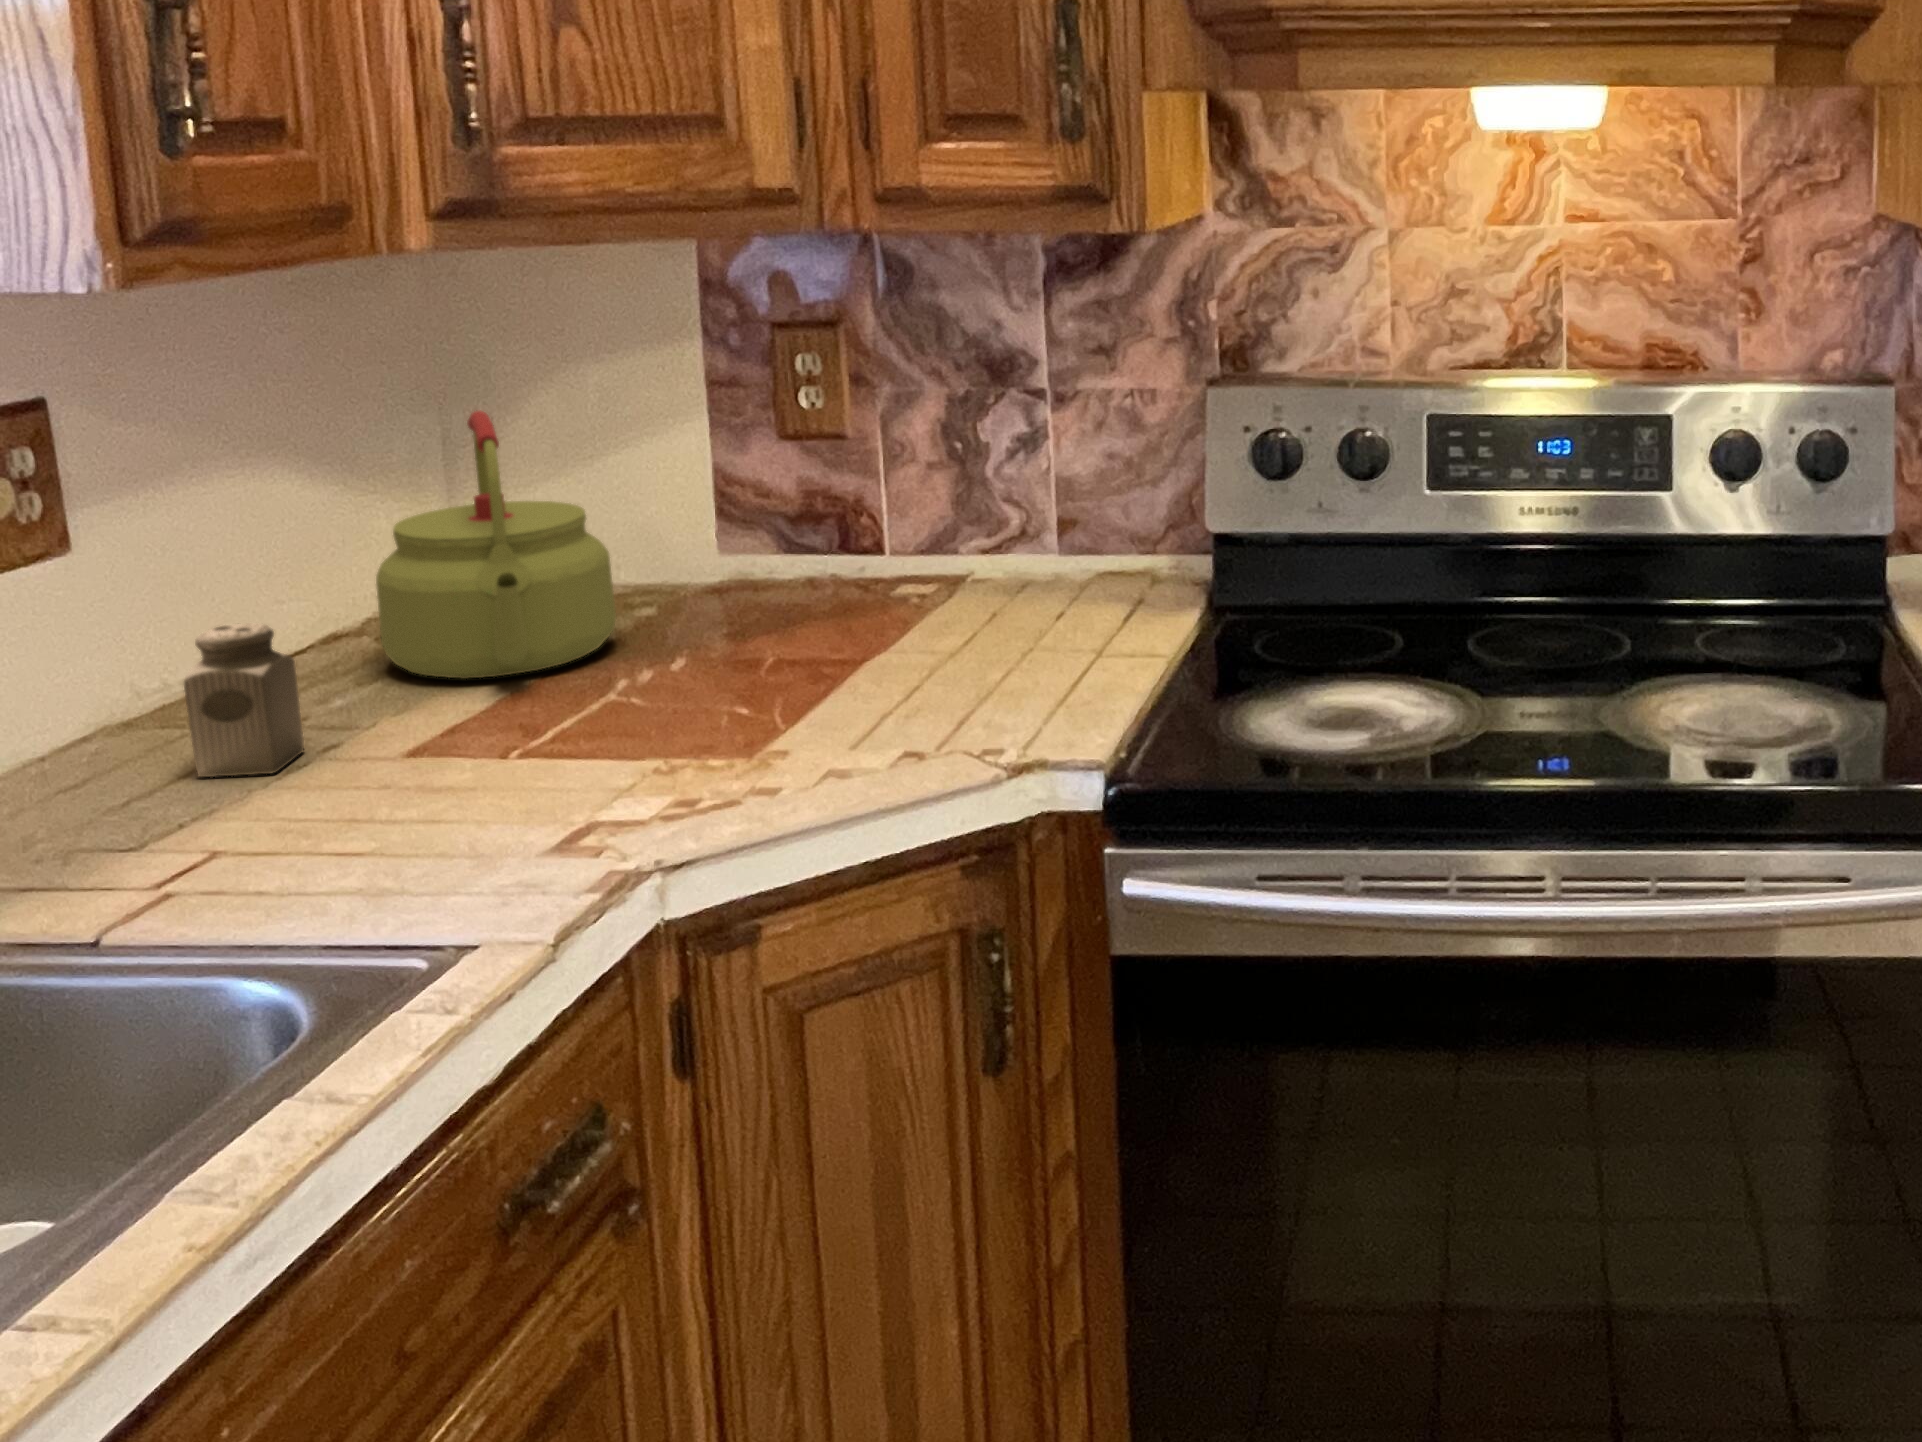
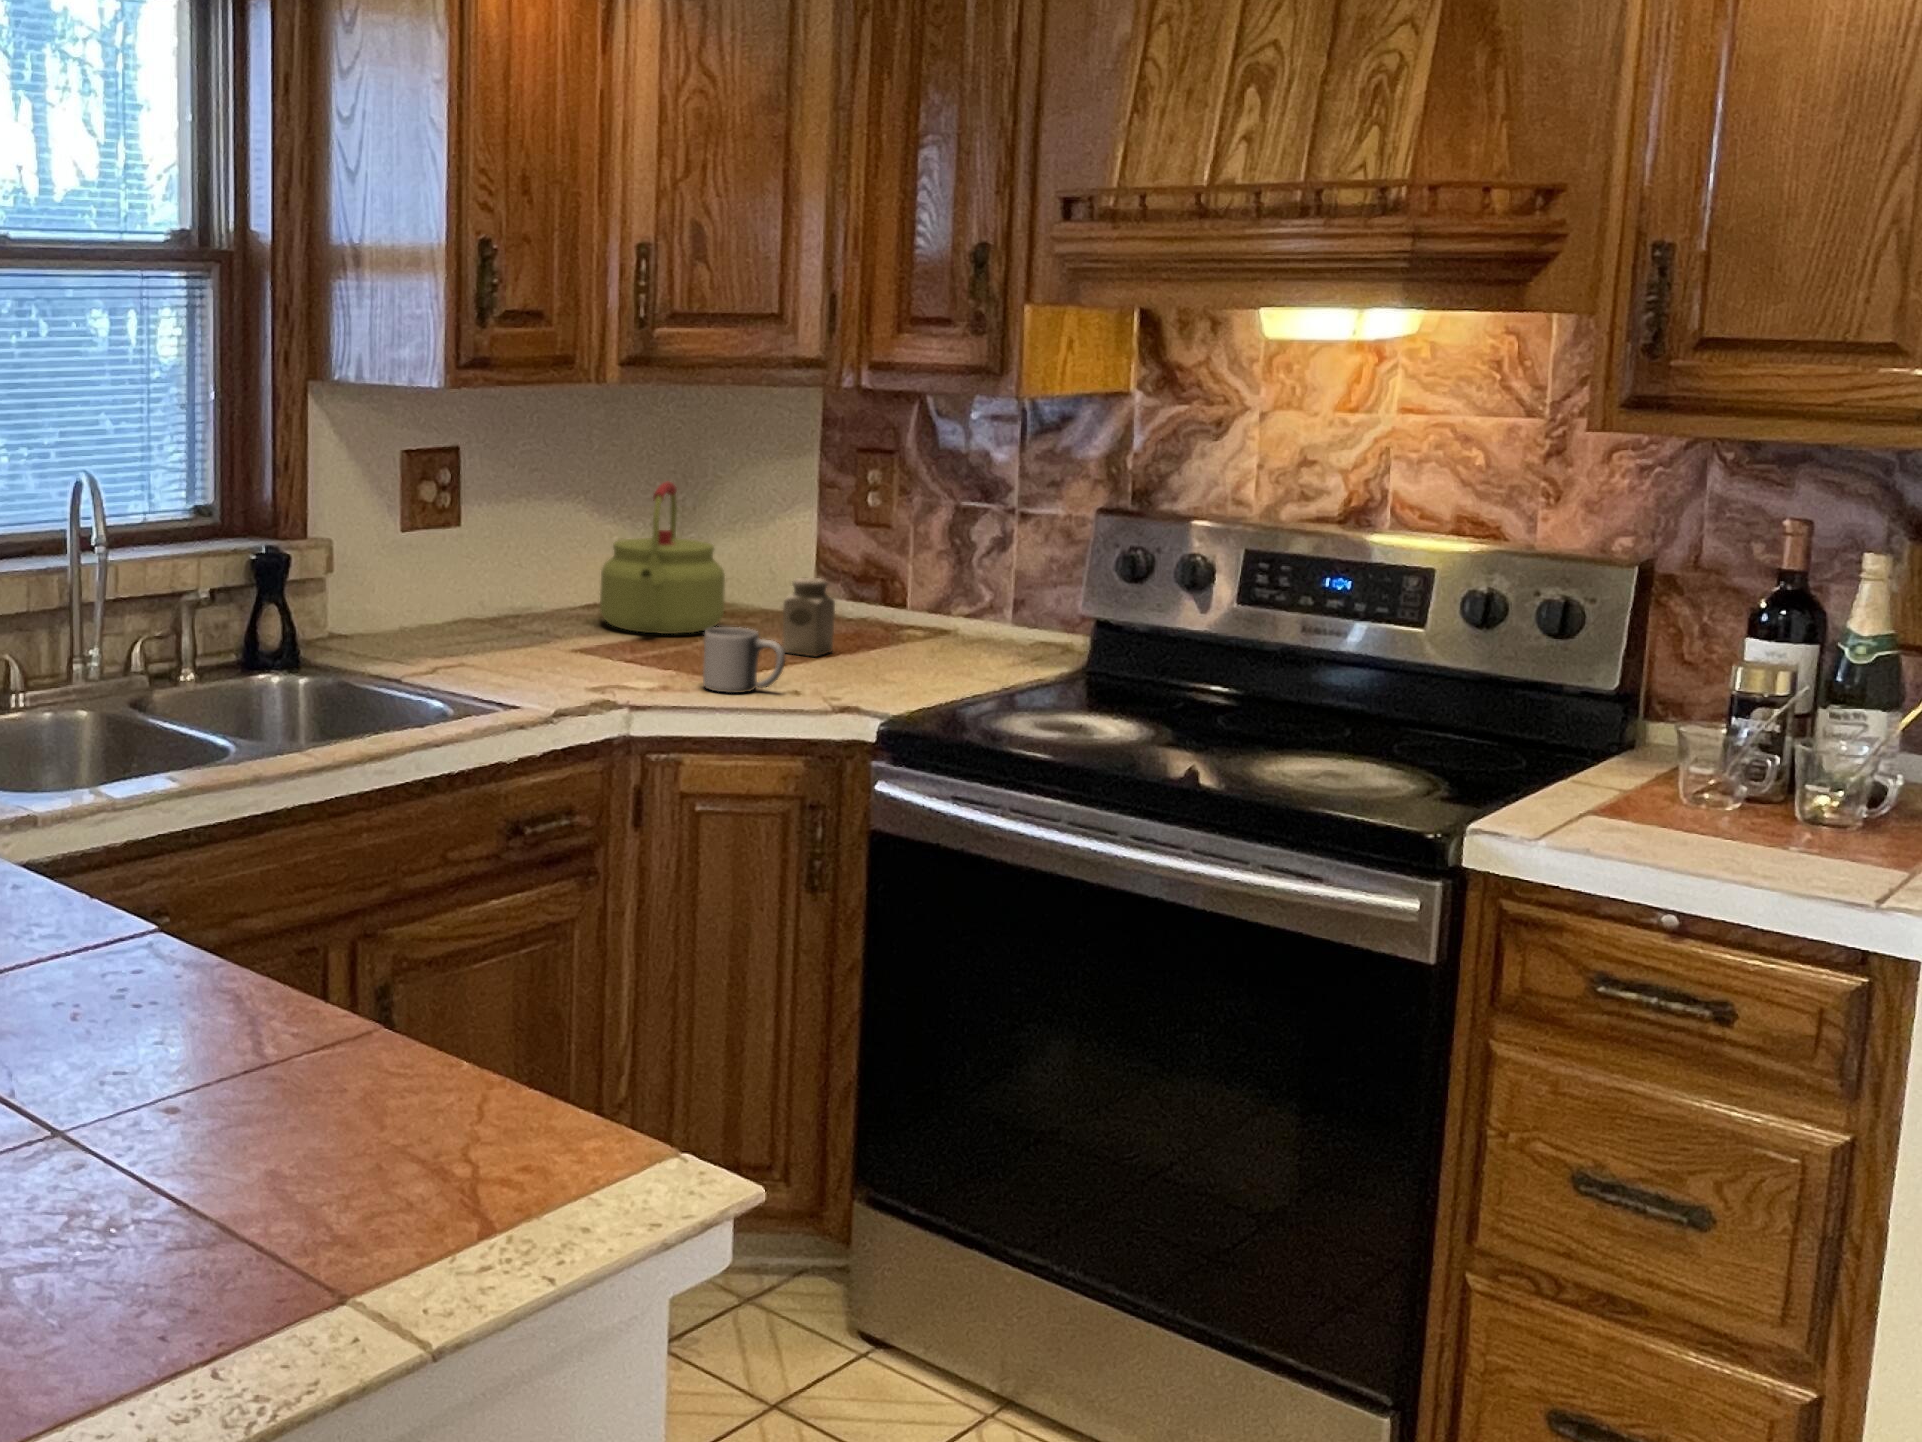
salt shaker: present [184,623,304,777] -> present [782,578,835,656]
mug: none [741,660,892,782] -> present [703,627,785,693]

